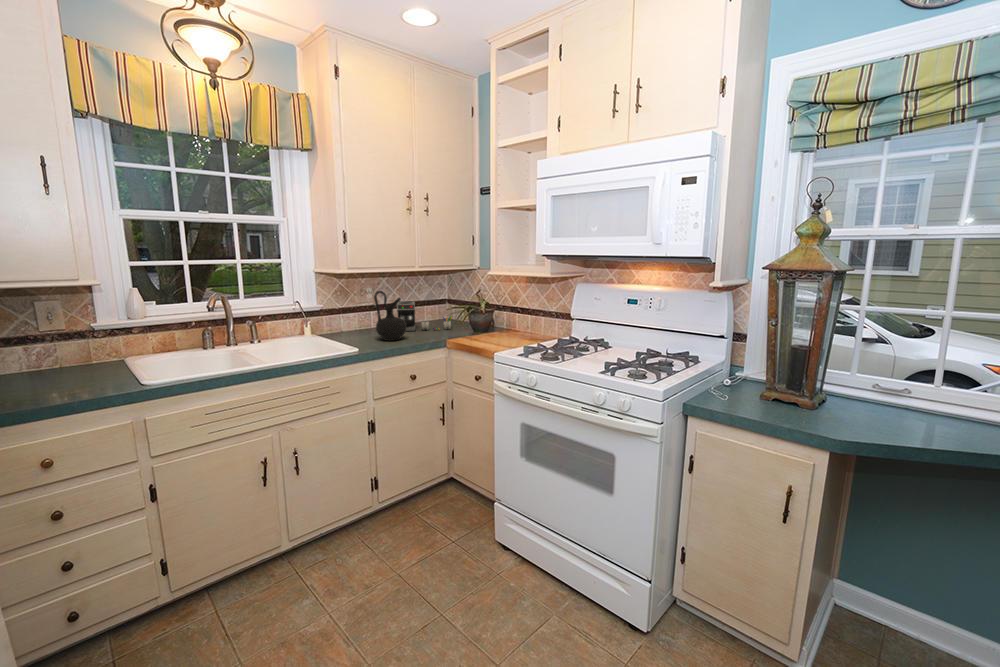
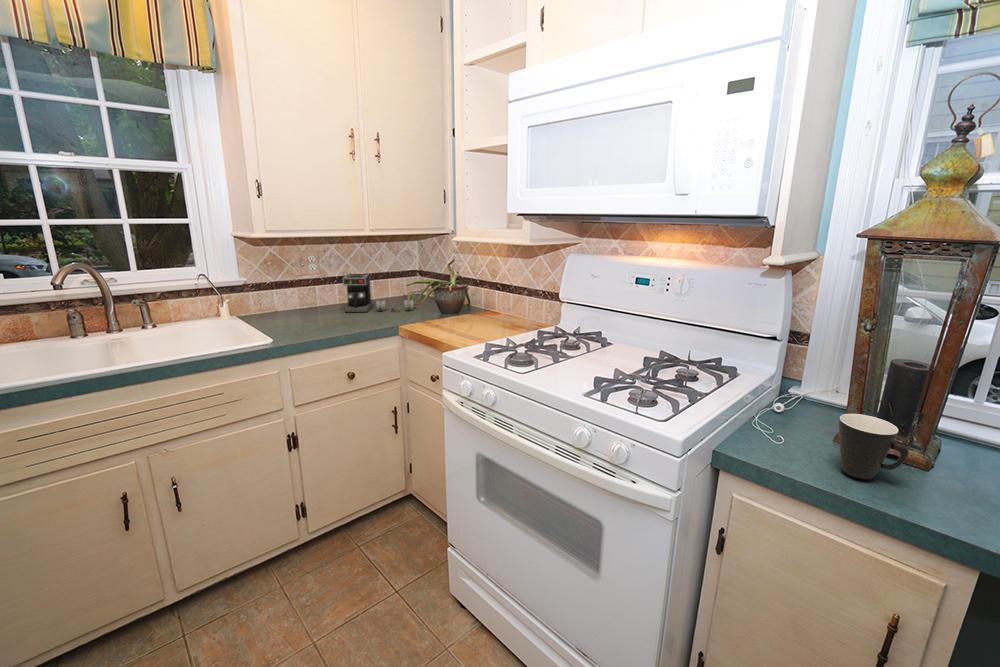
ceramic jug: present [374,291,406,341] -> none [302,261,347,327]
mug: none [758,375,796,413] -> present [839,414,909,479]

